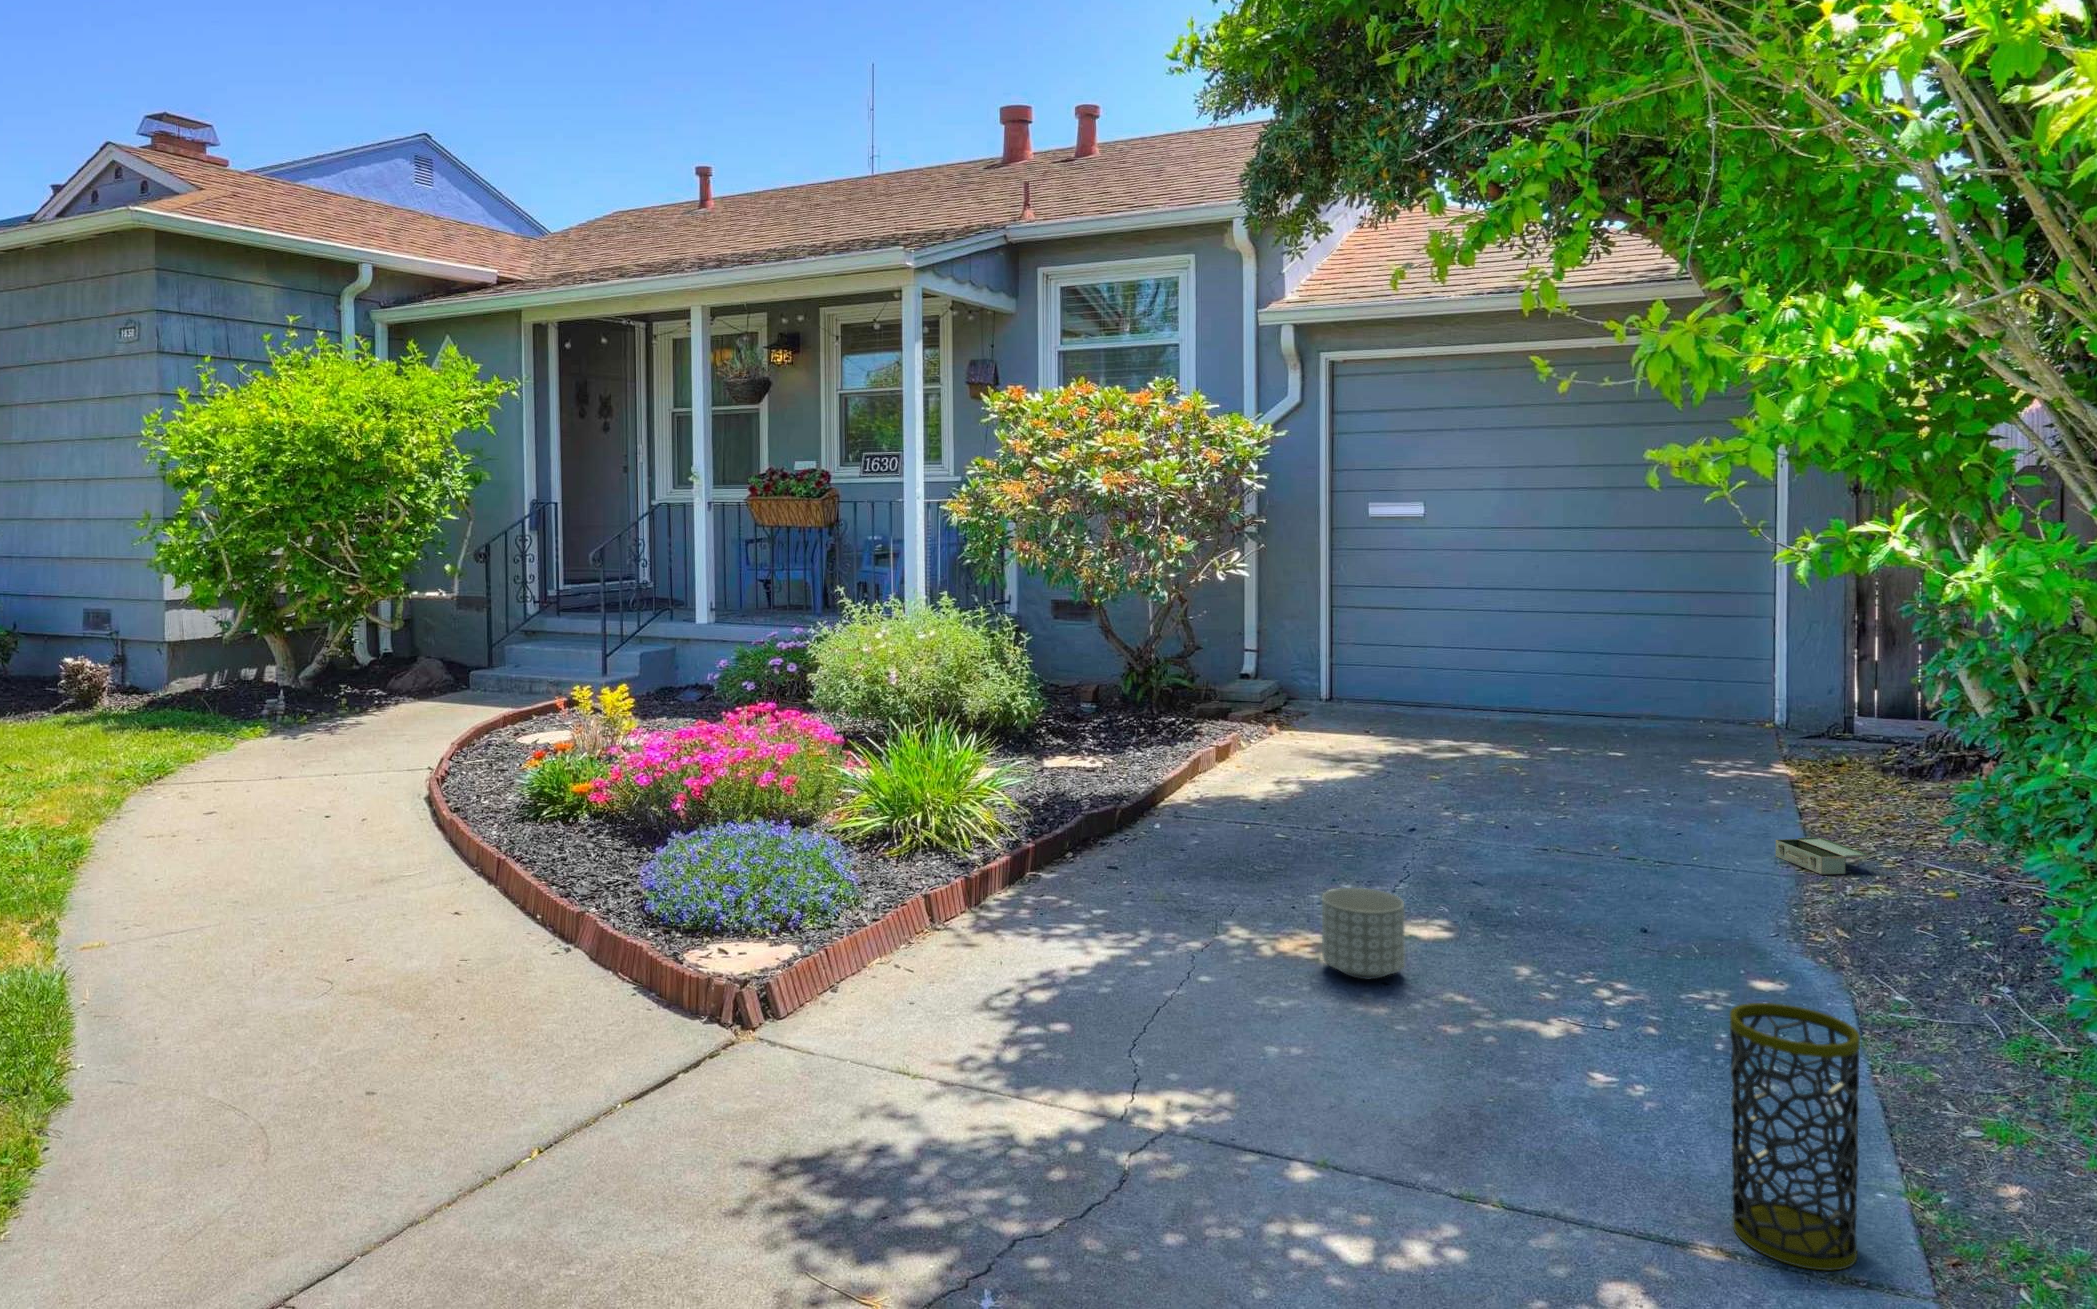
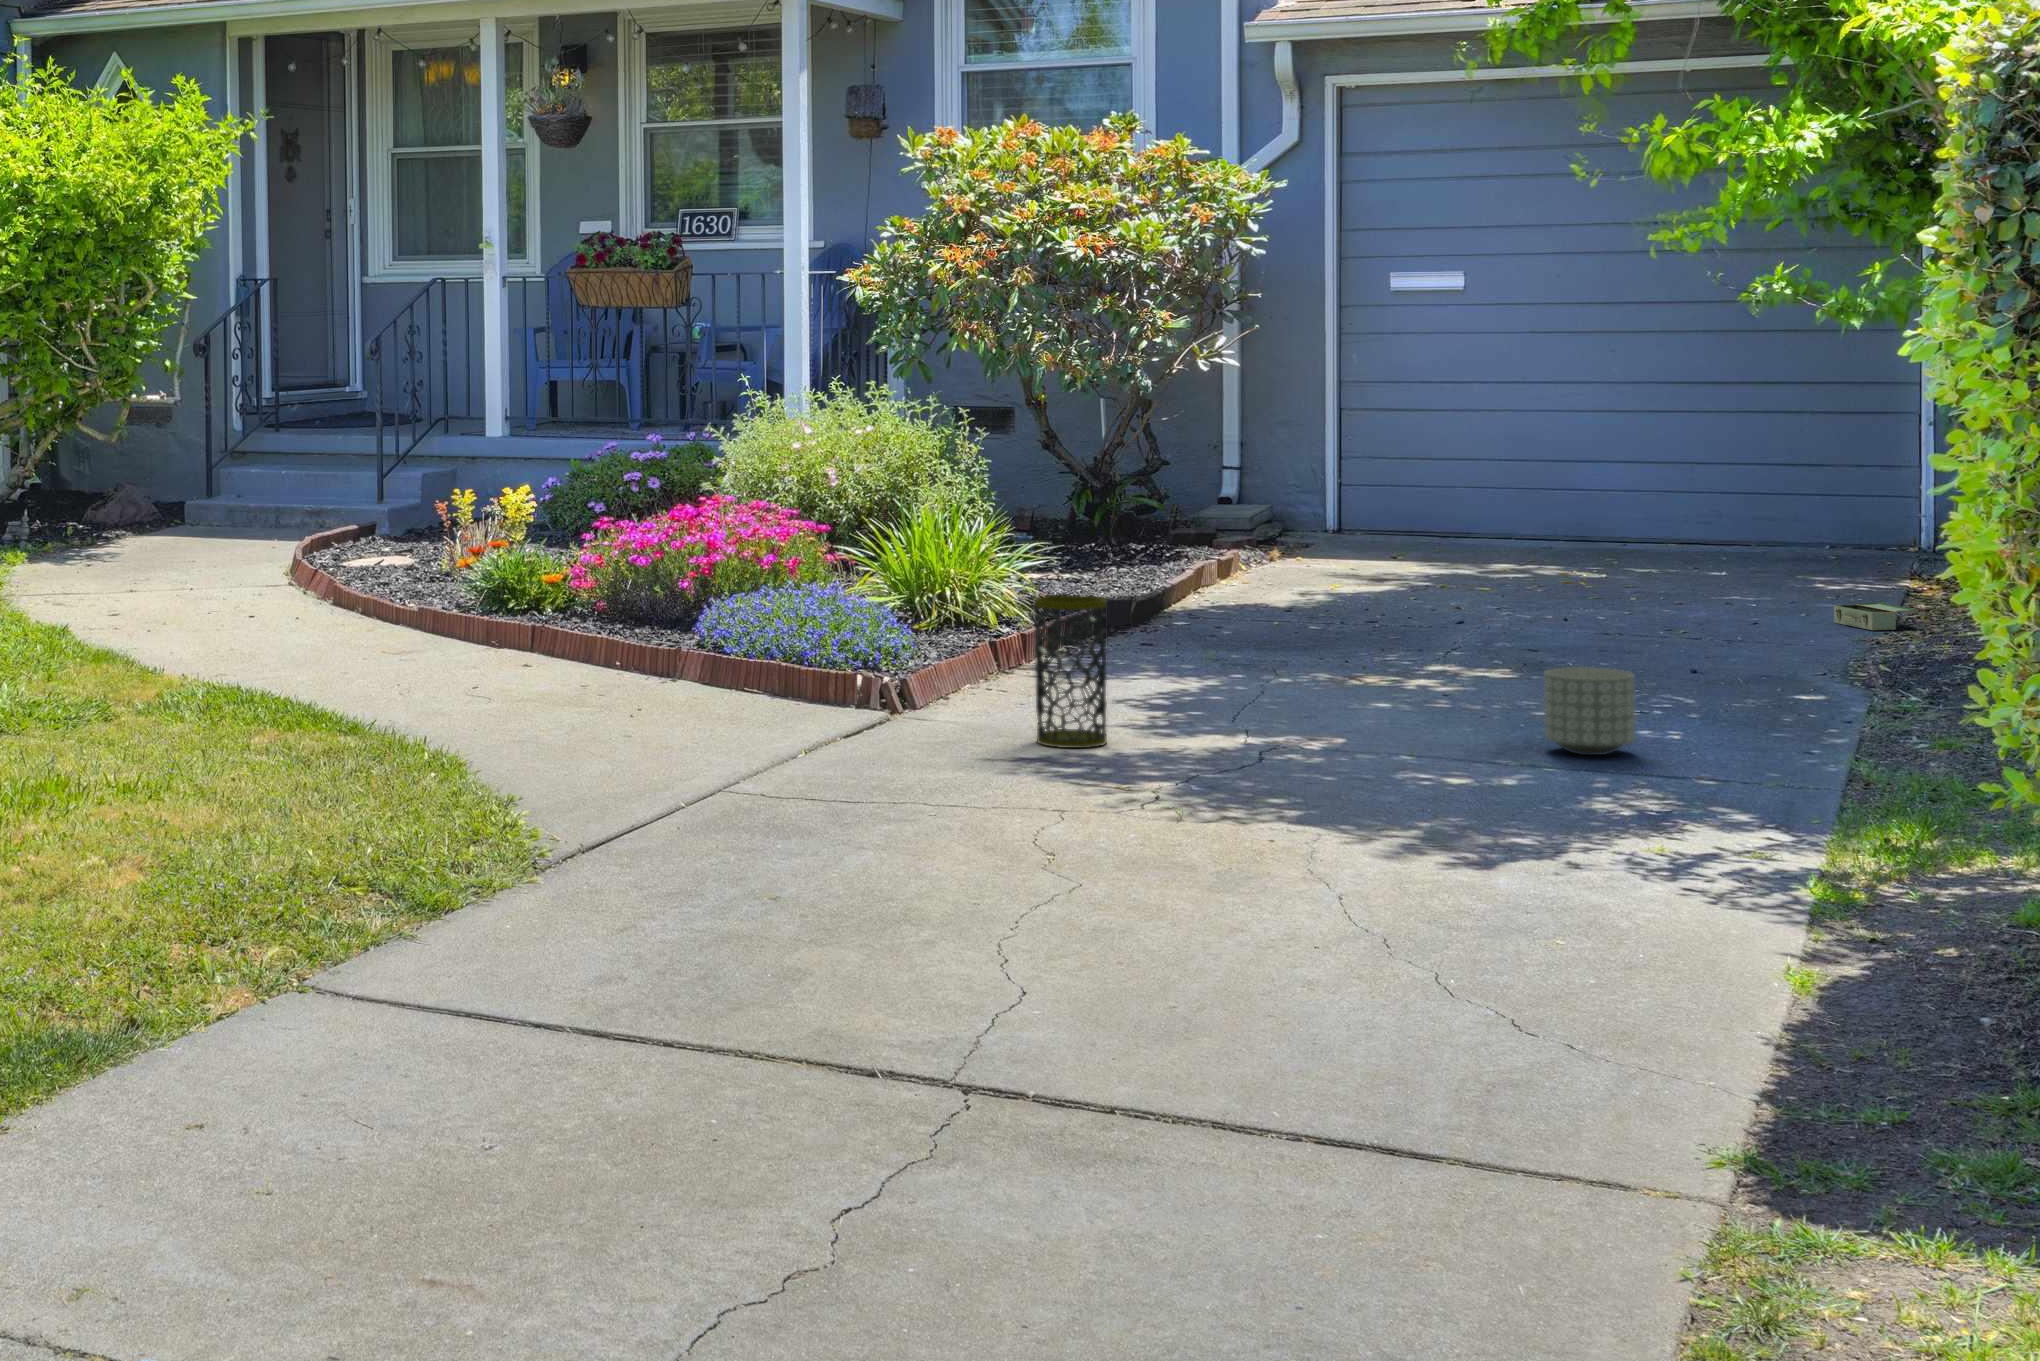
planter: present [1322,888,1405,980] -> present [1544,667,1635,755]
trash can: present [1730,1003,1860,1270] -> present [1033,595,1107,748]

